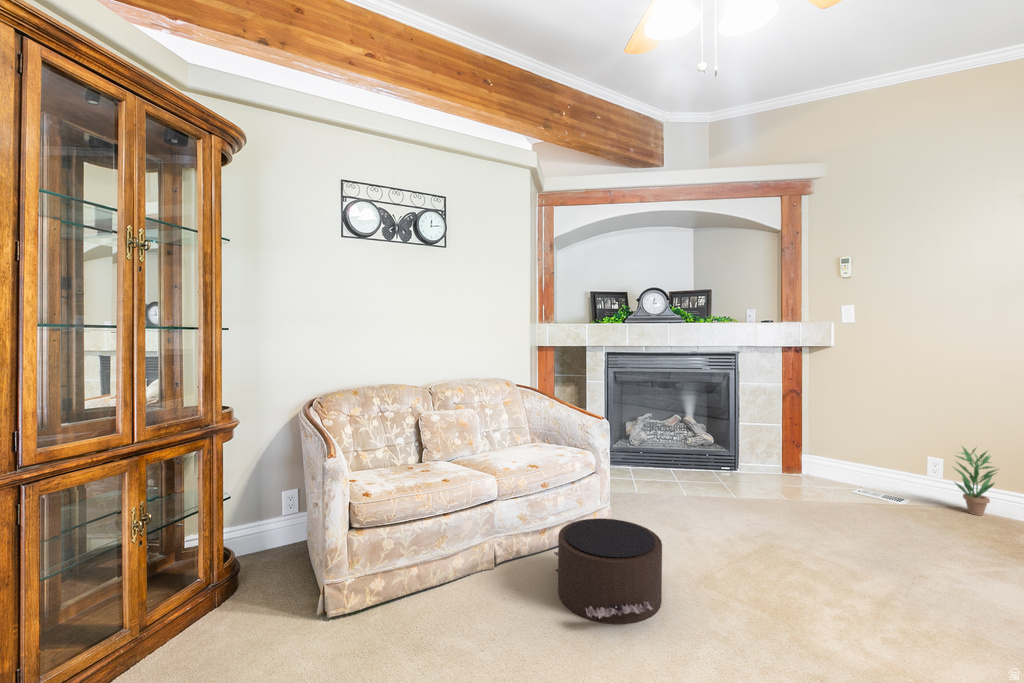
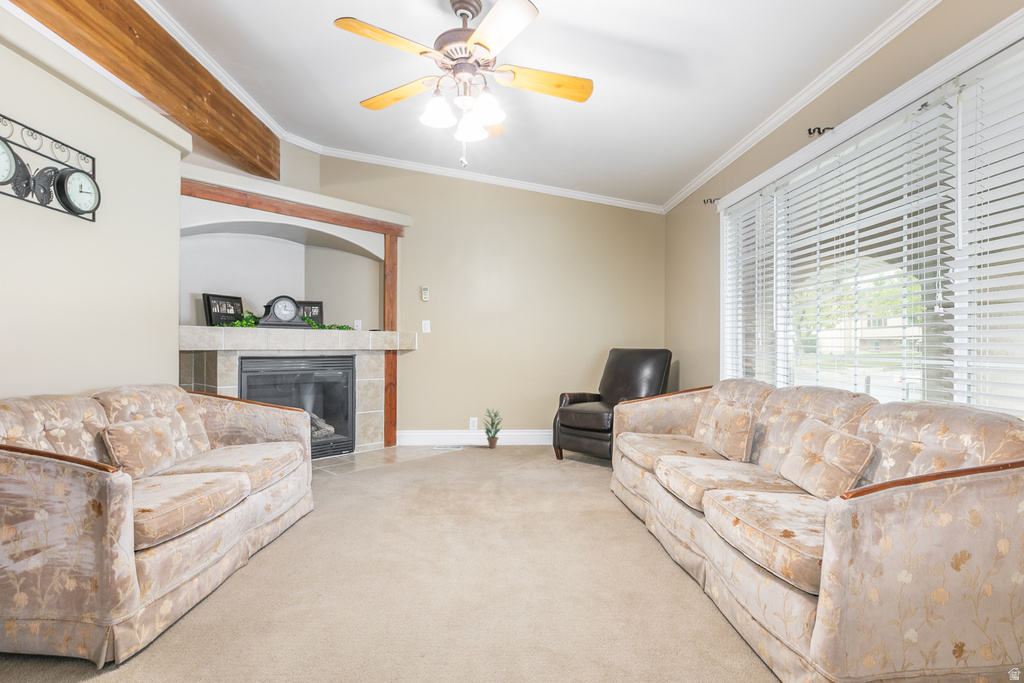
pouf: present [554,518,662,624] -> none [302,485,414,559]

